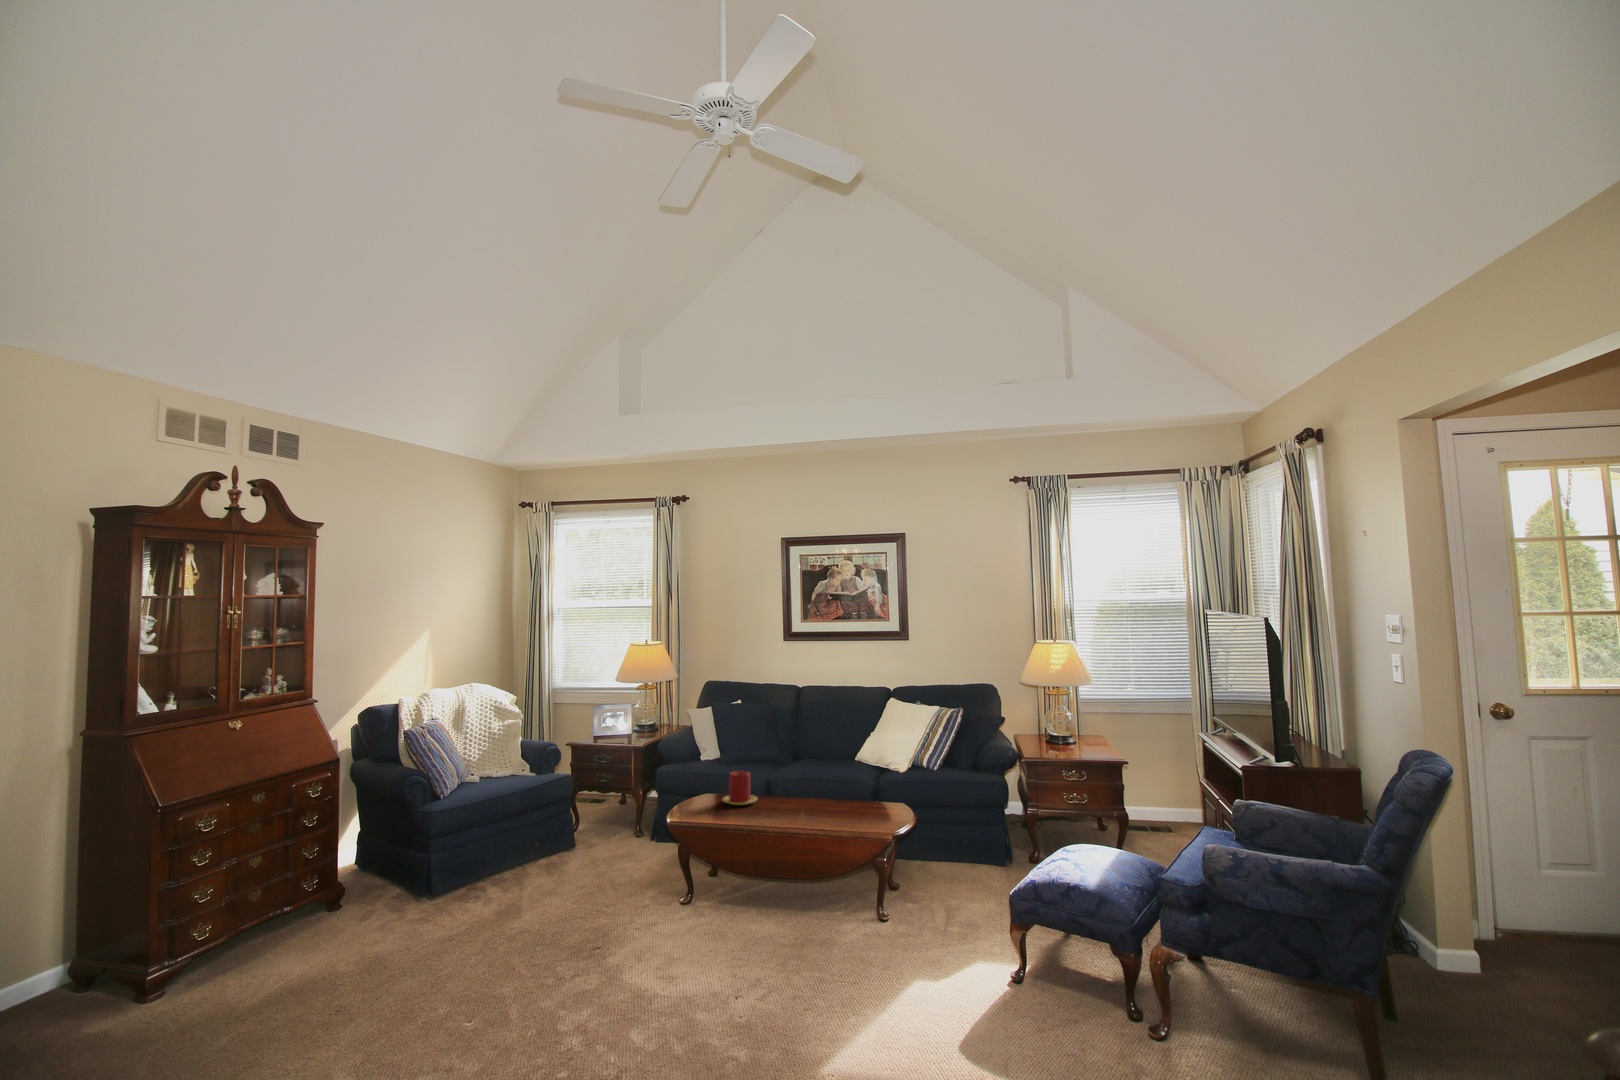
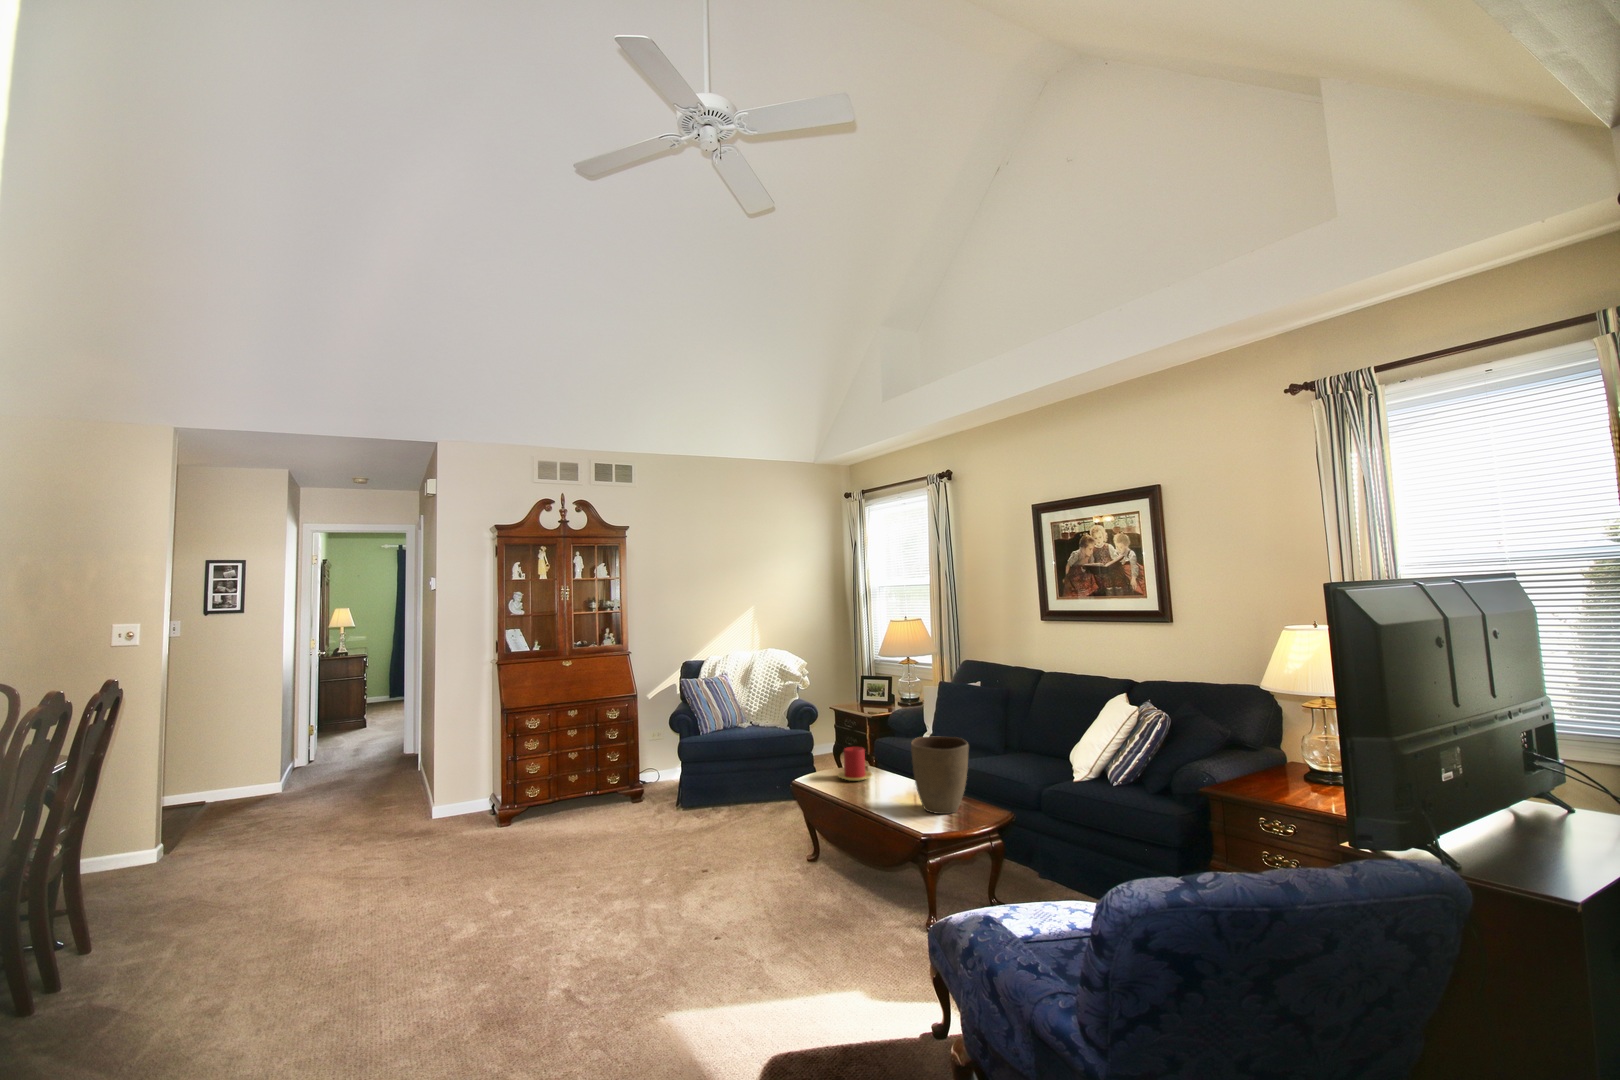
vase: none [845,744,895,812] -> present [911,737,969,814]

